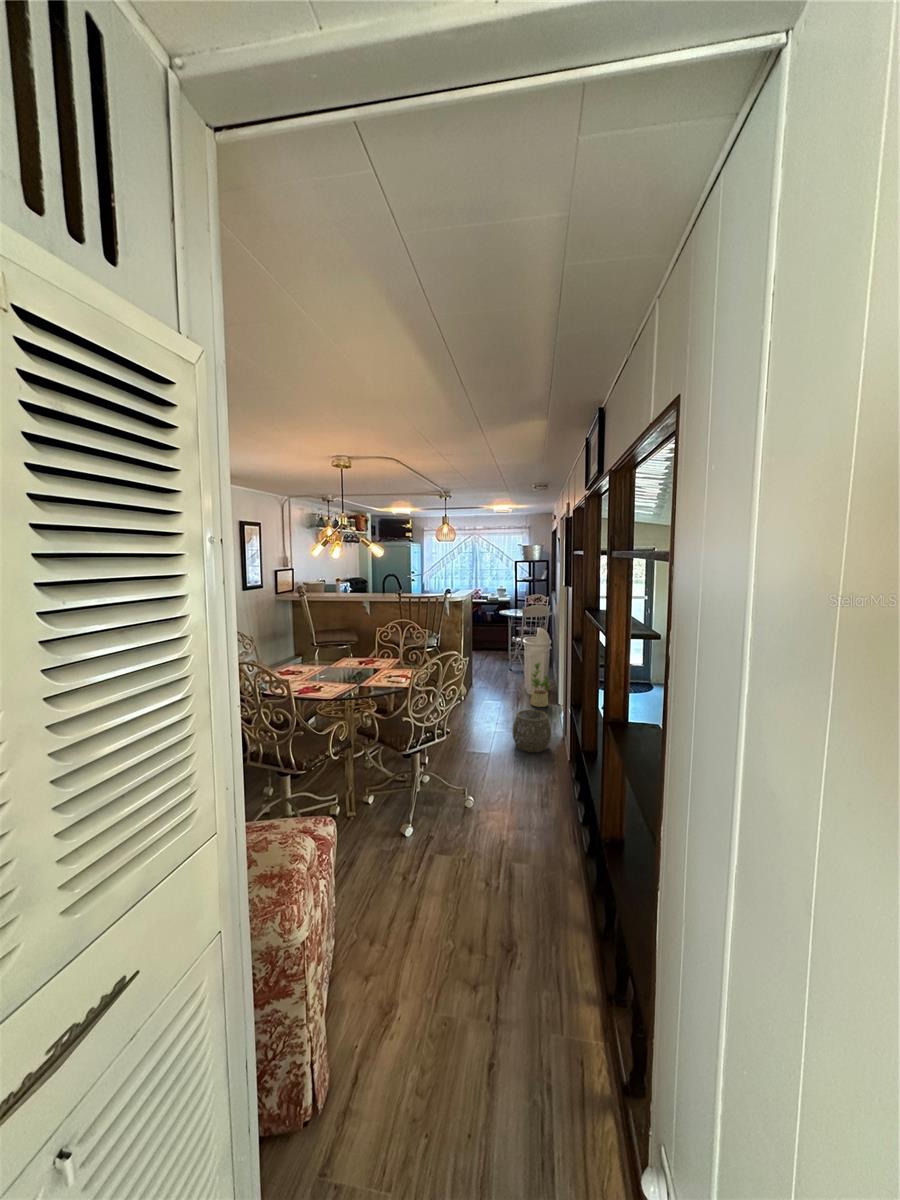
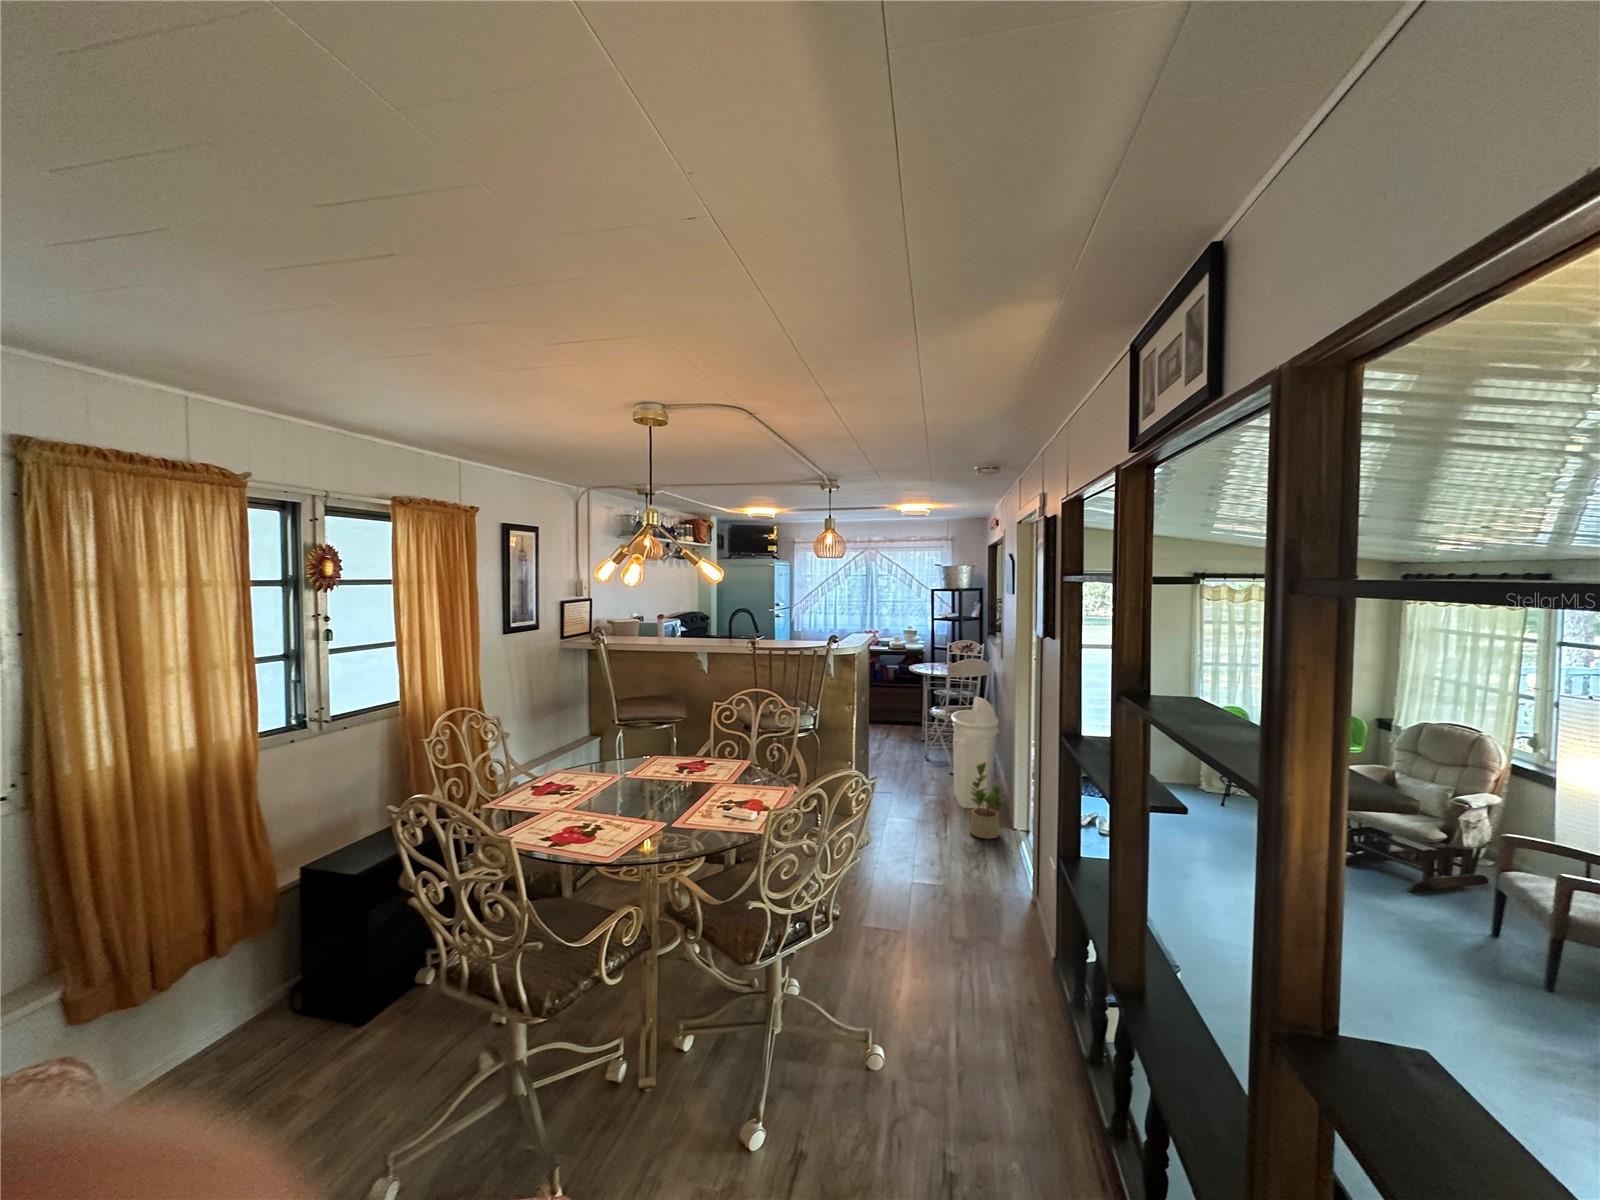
woven basket: present [512,710,551,752] -> none [946,857,1018,941]

